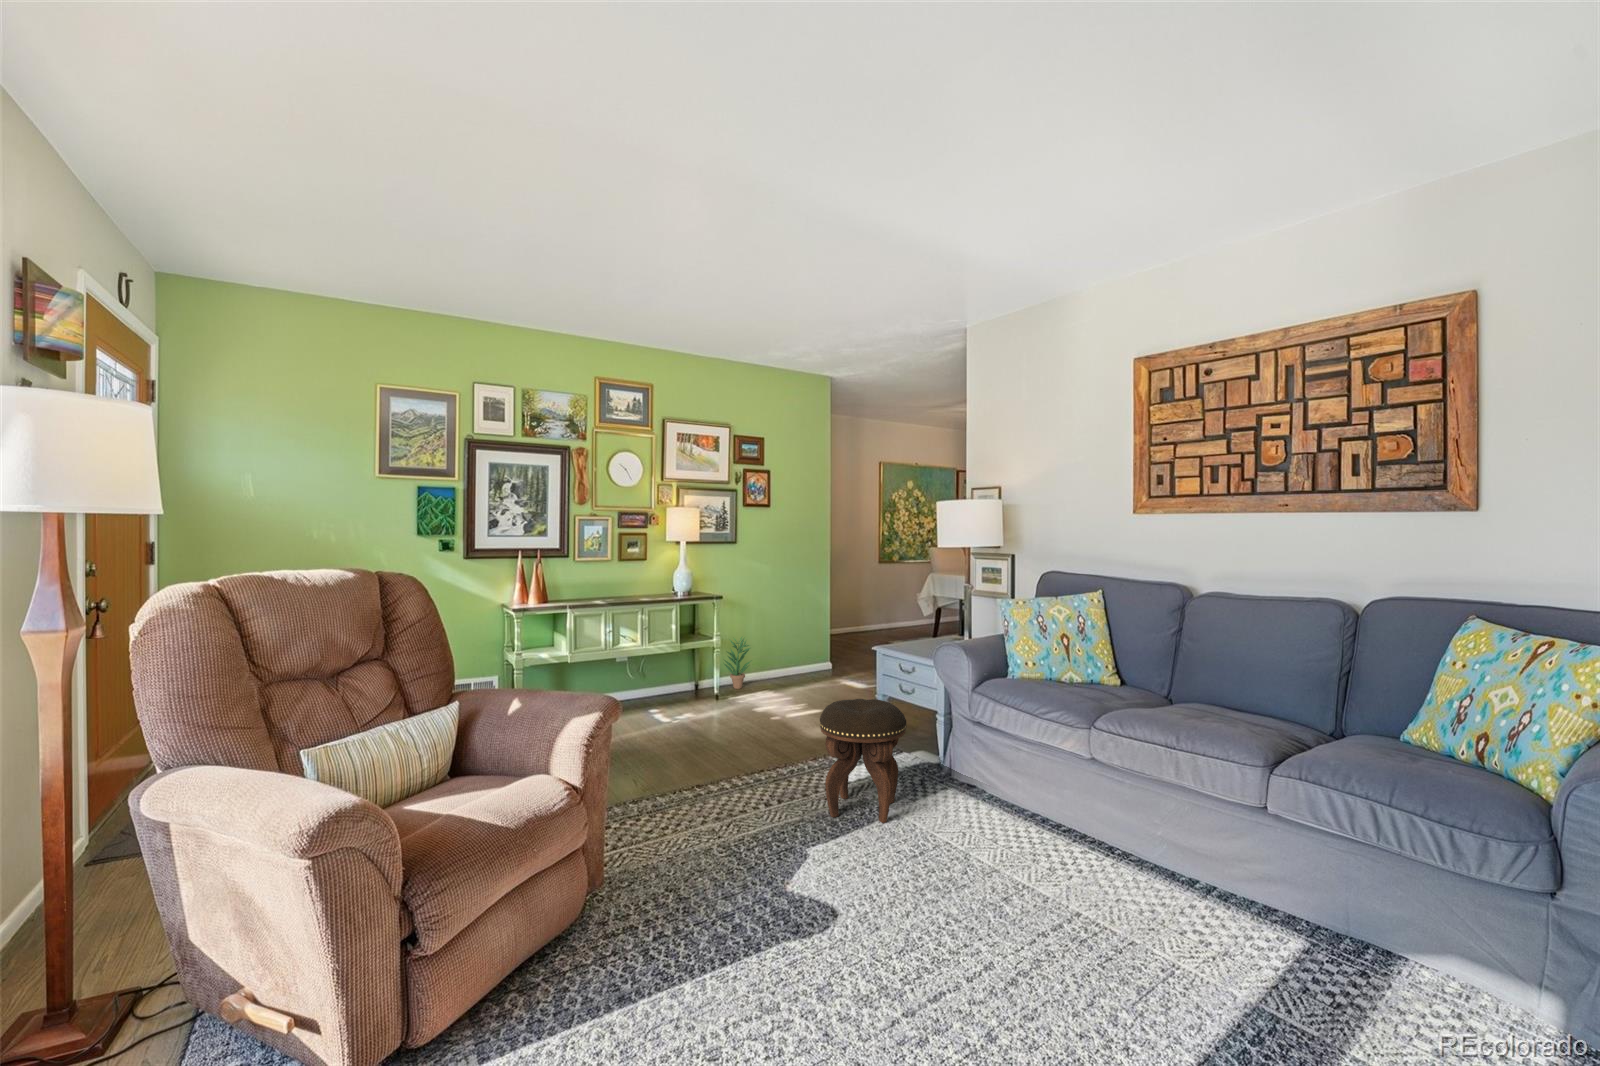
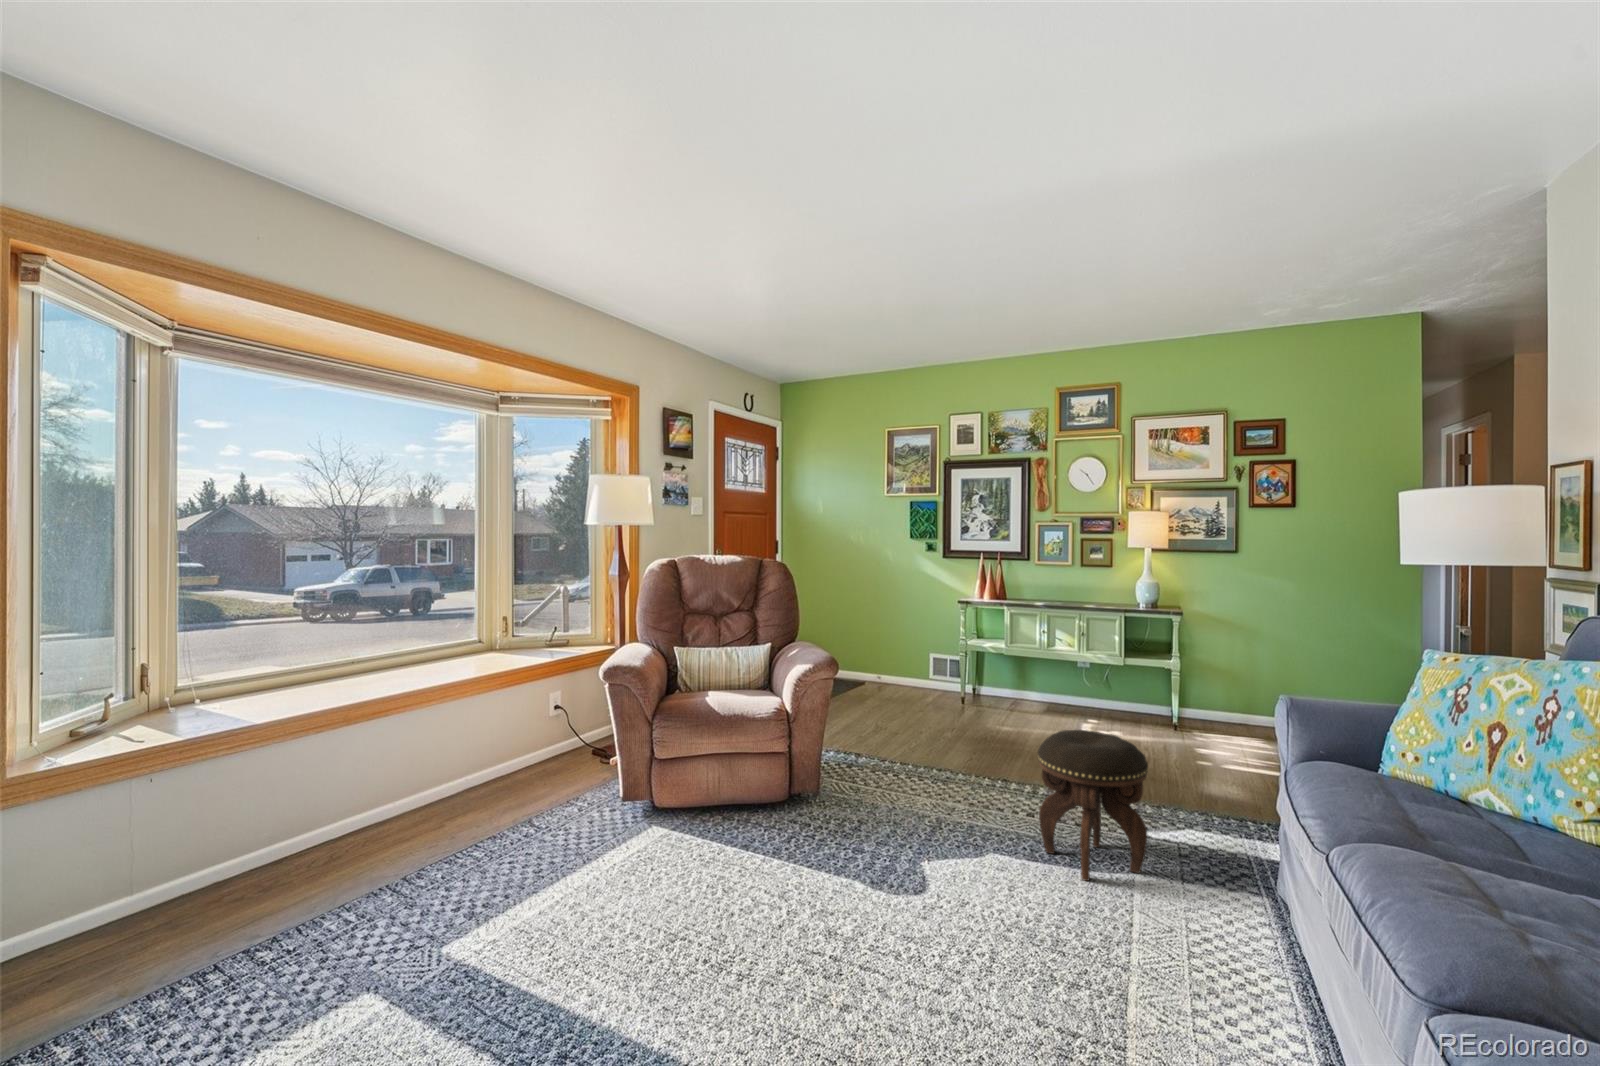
potted plant: present [724,637,751,689] -> none [1208,663,1247,727]

